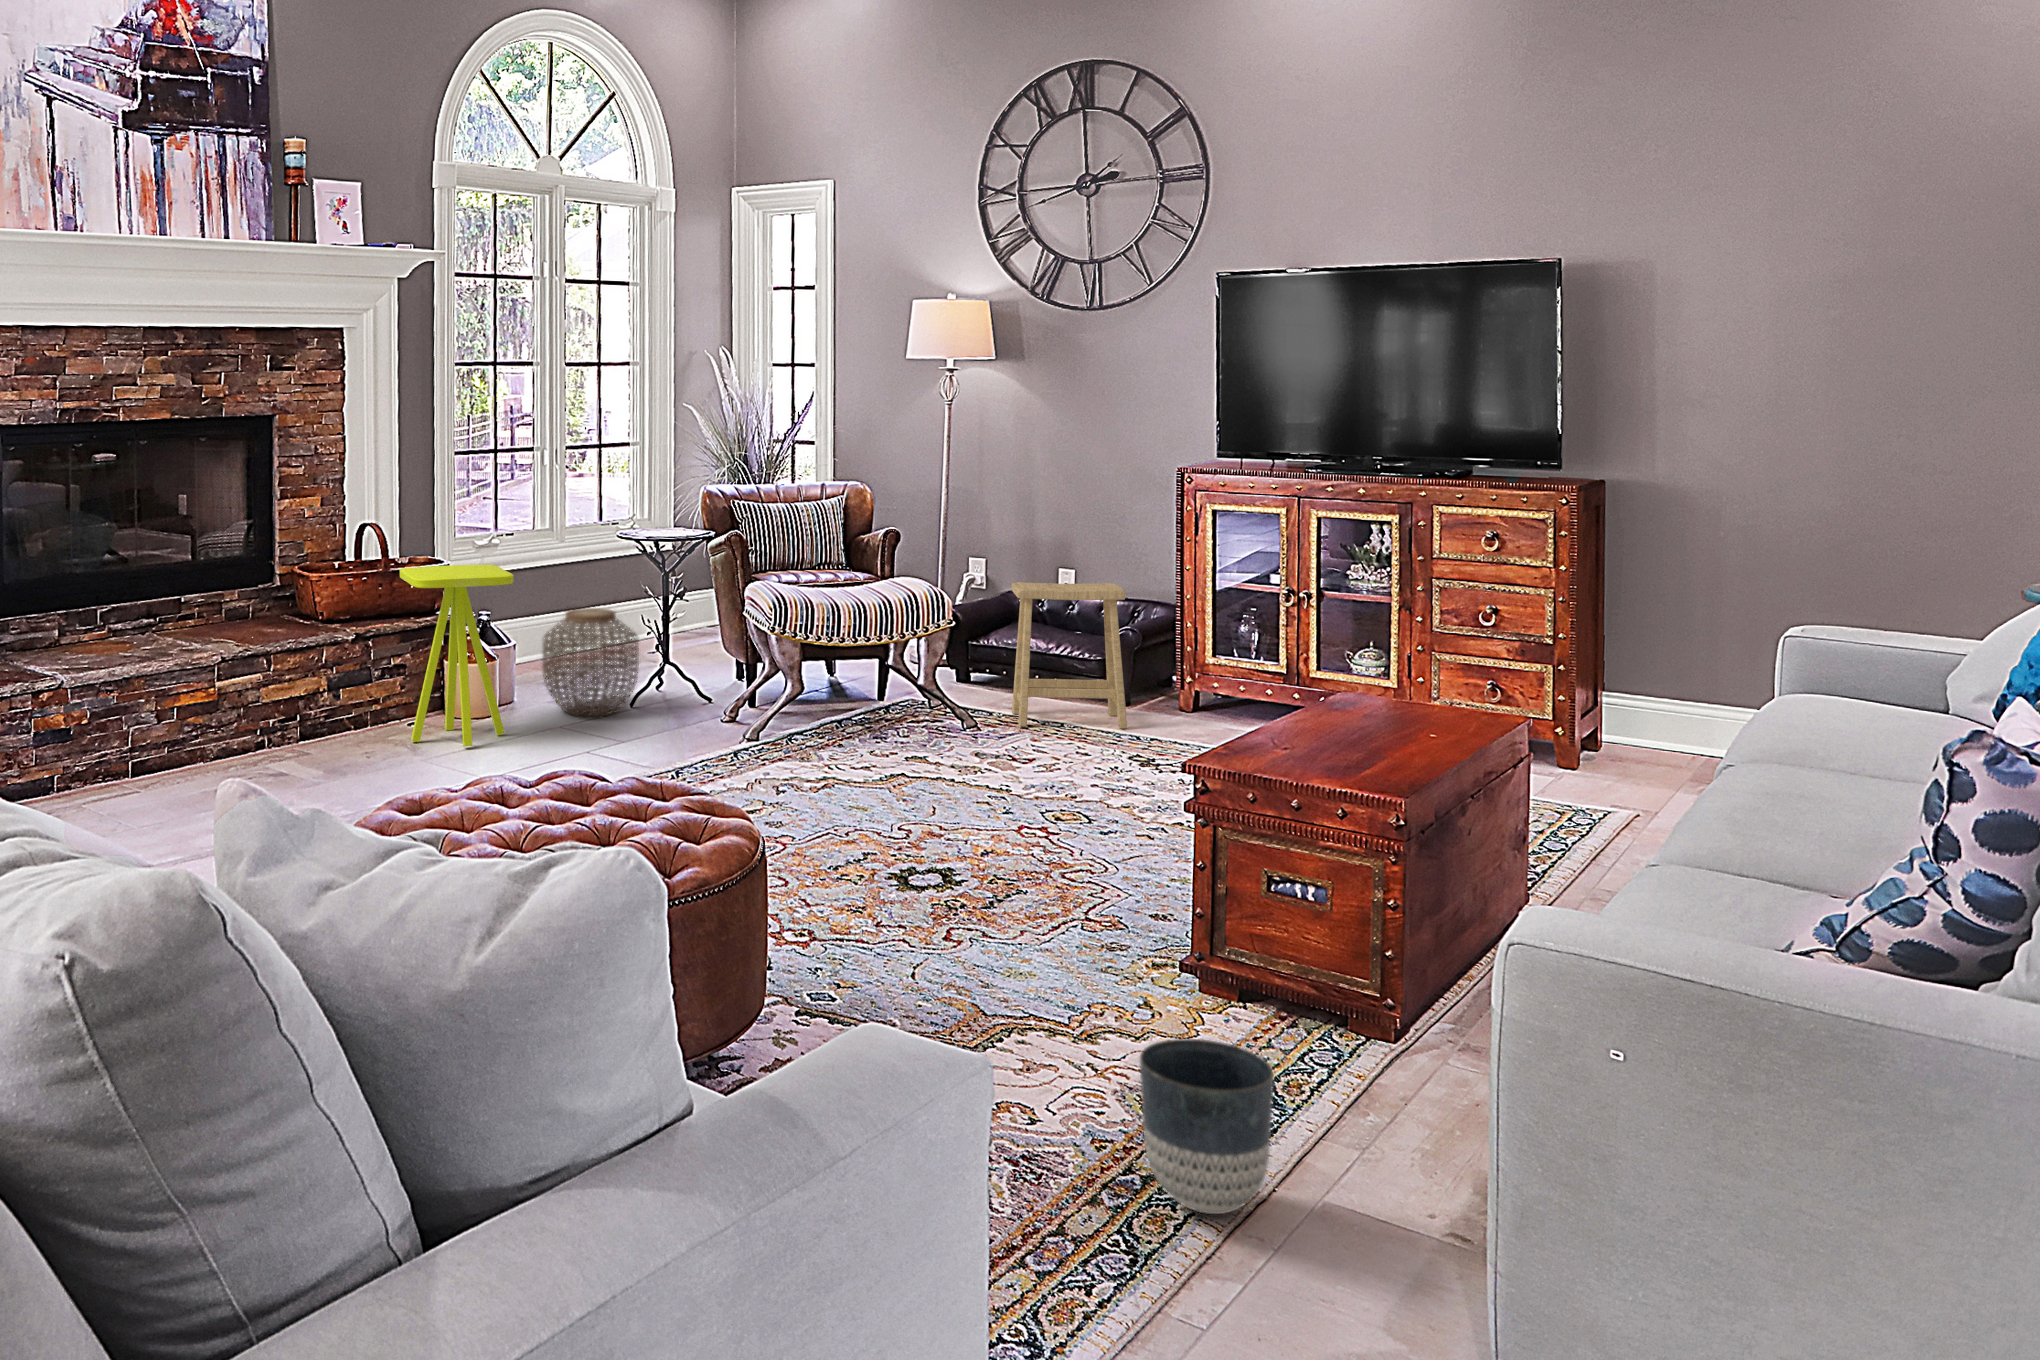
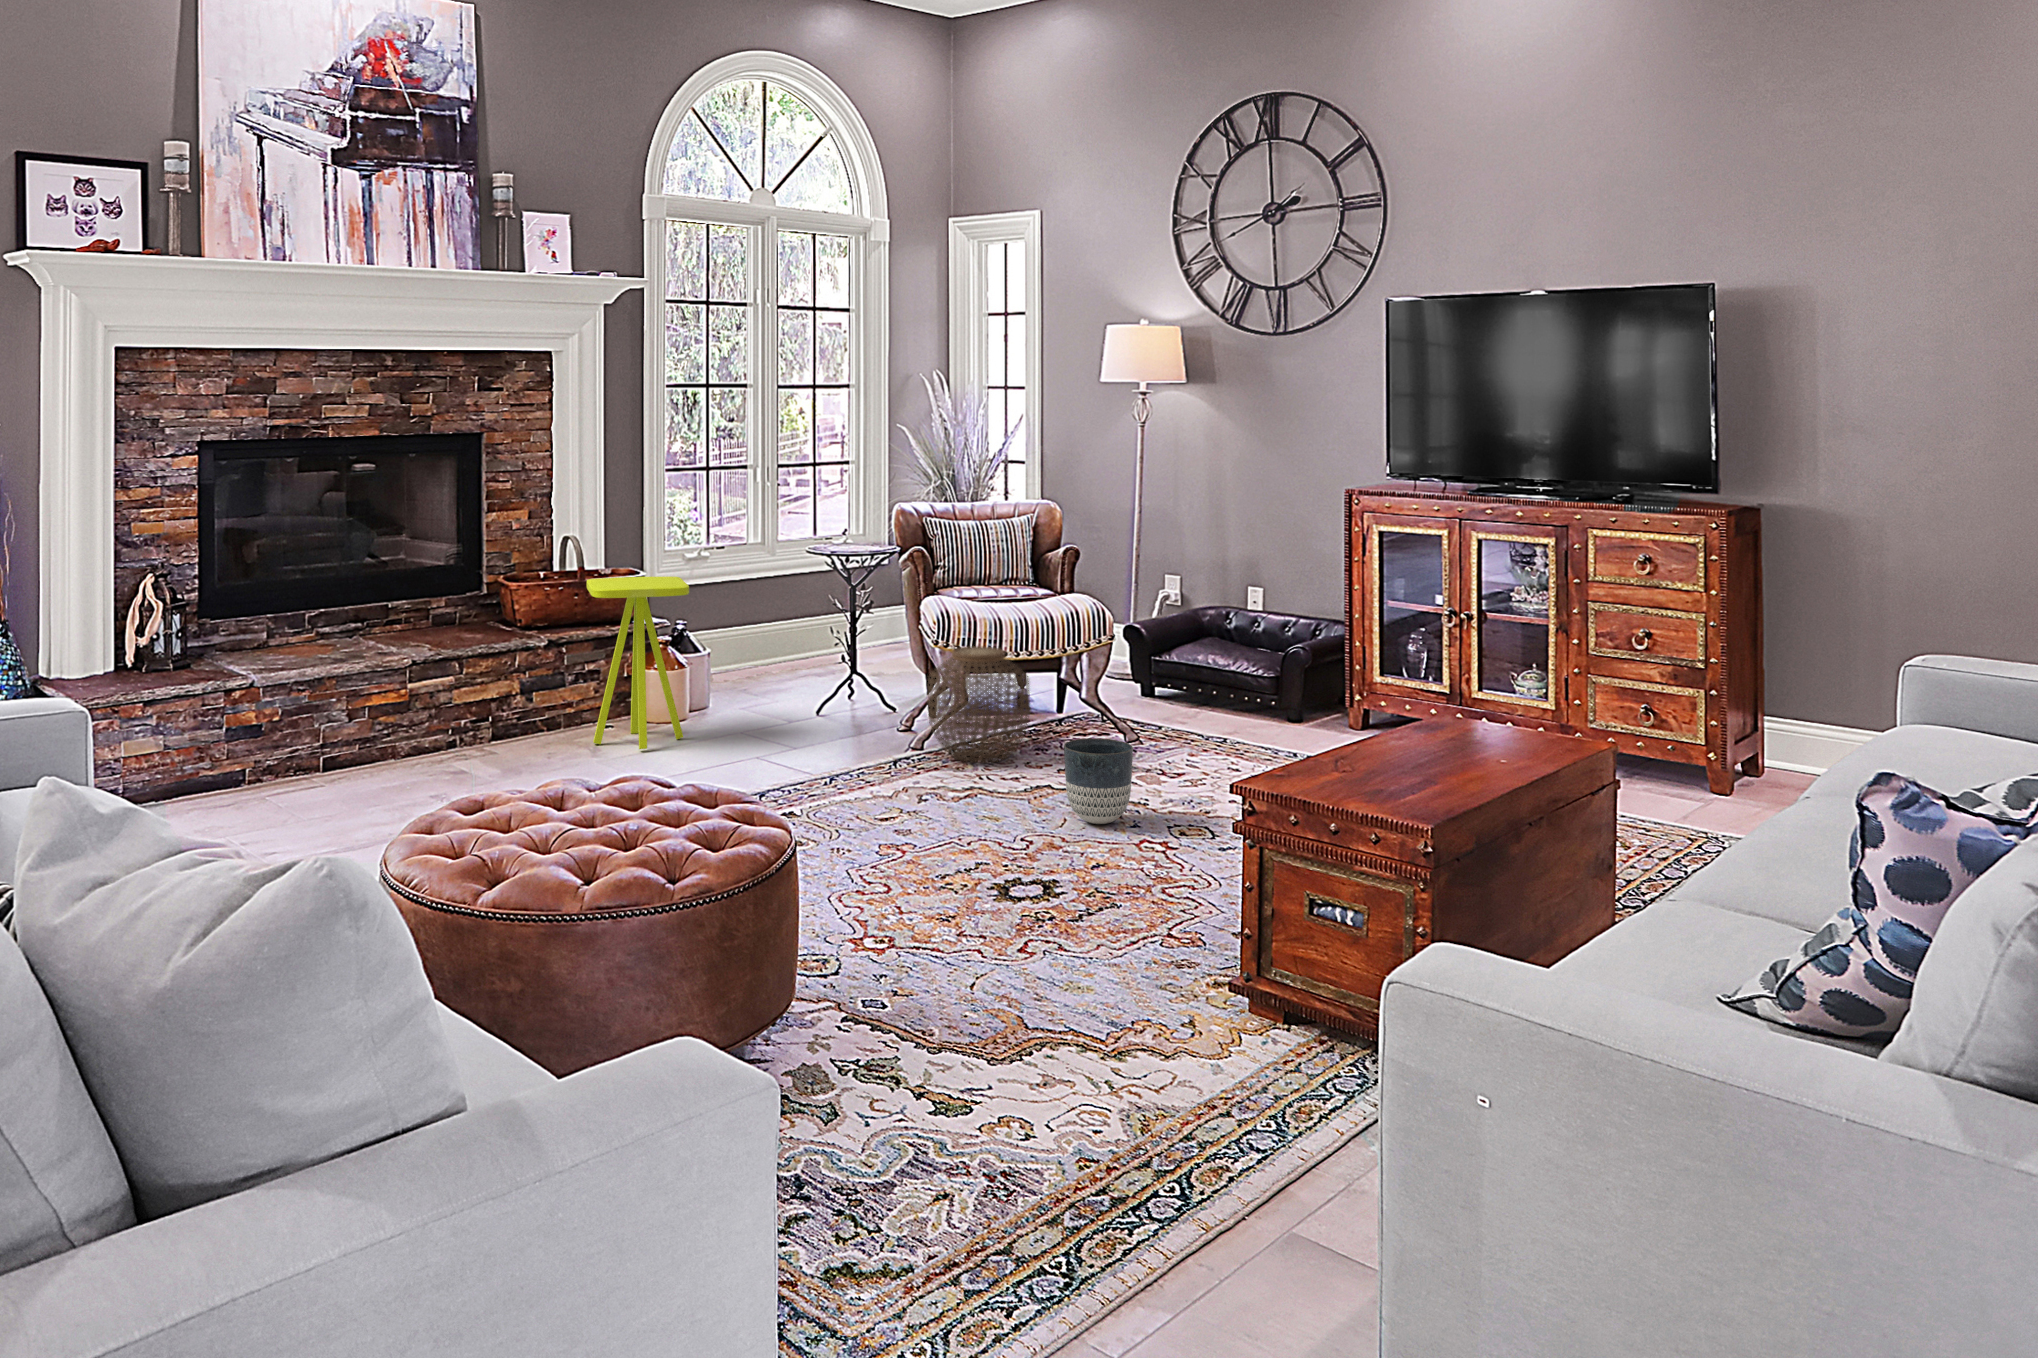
footstool: present [1012,582,1127,729] -> none [1178,599,1285,744]
woven basket: present [543,608,639,717] -> present [928,646,1029,763]
planter: present [1140,1039,1274,1214] -> present [1064,738,1133,824]

